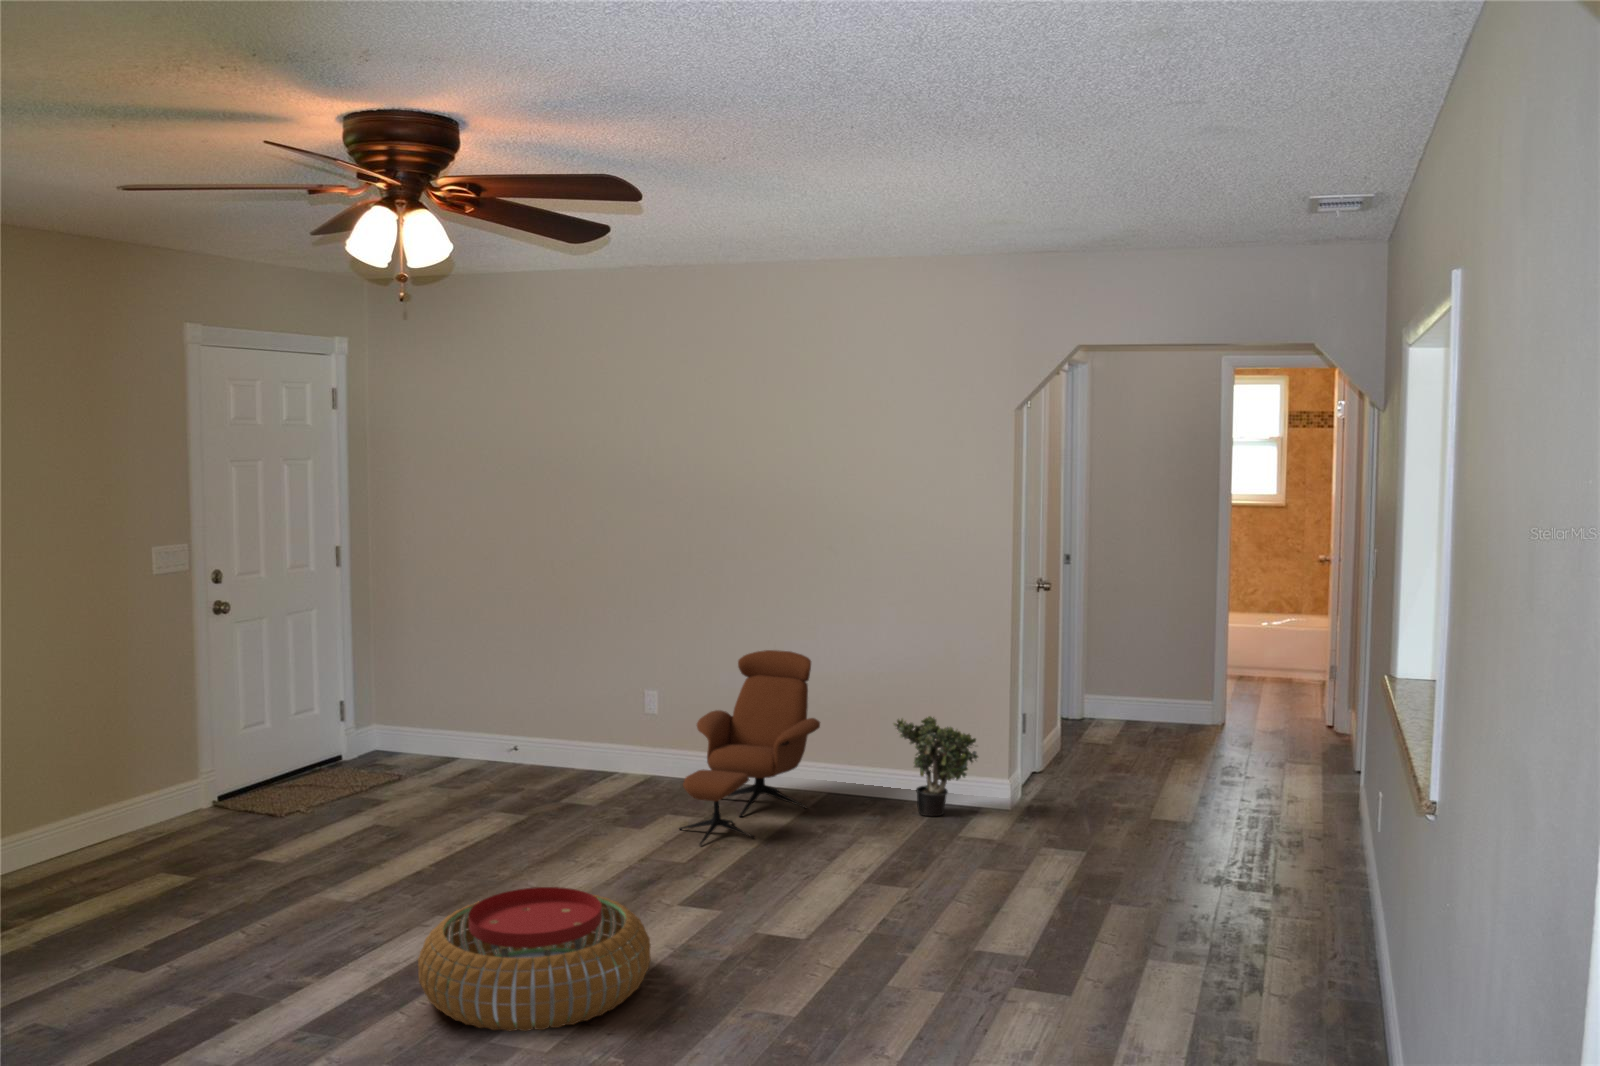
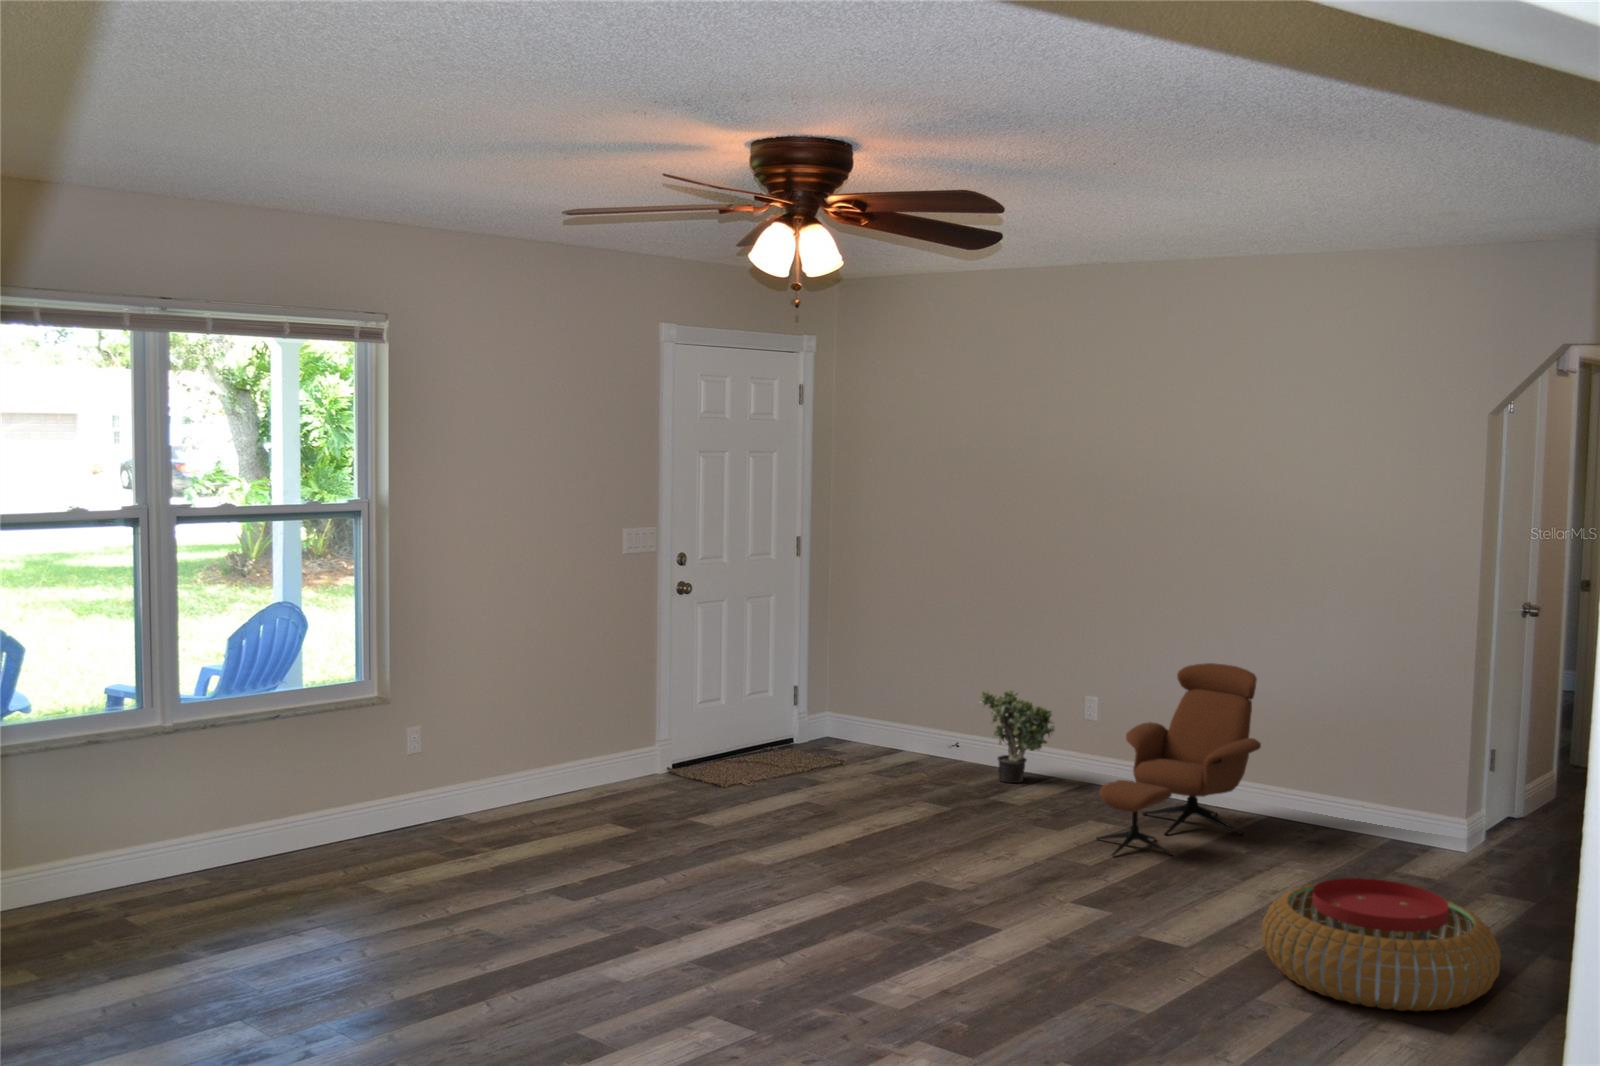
potted plant: present [893,716,978,816] -> present [980,690,1055,783]
pouf: present [418,887,651,1031] -> present [1262,878,1501,1011]

